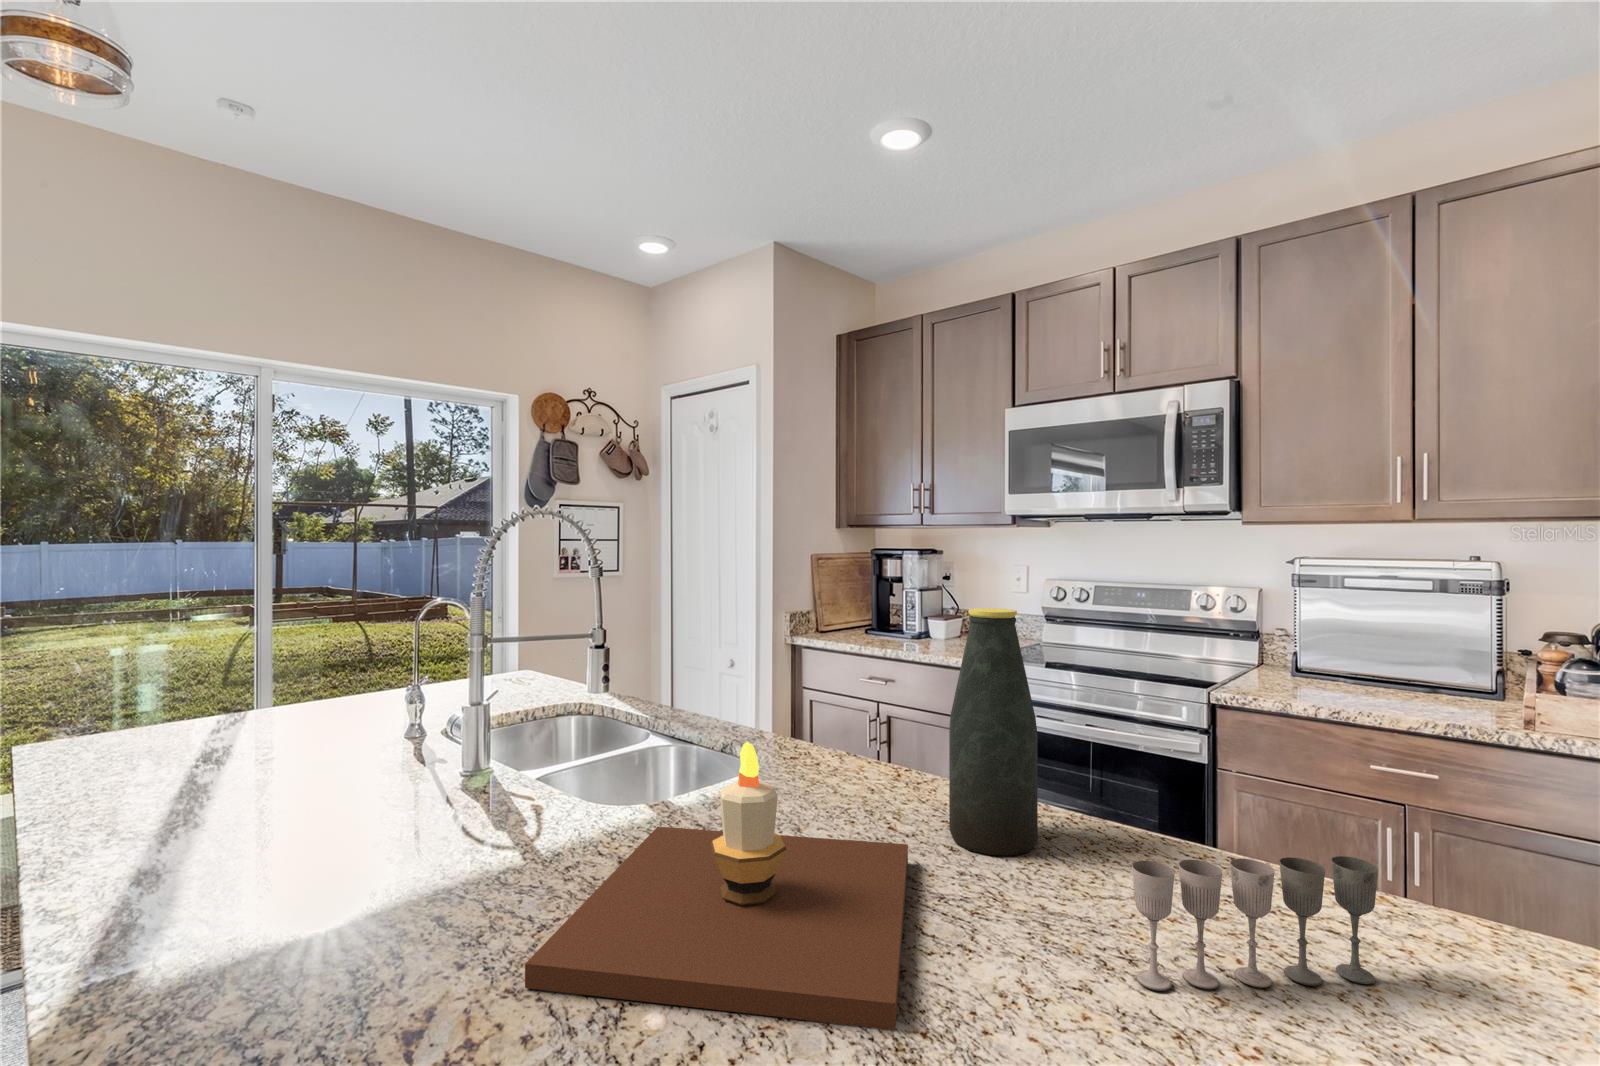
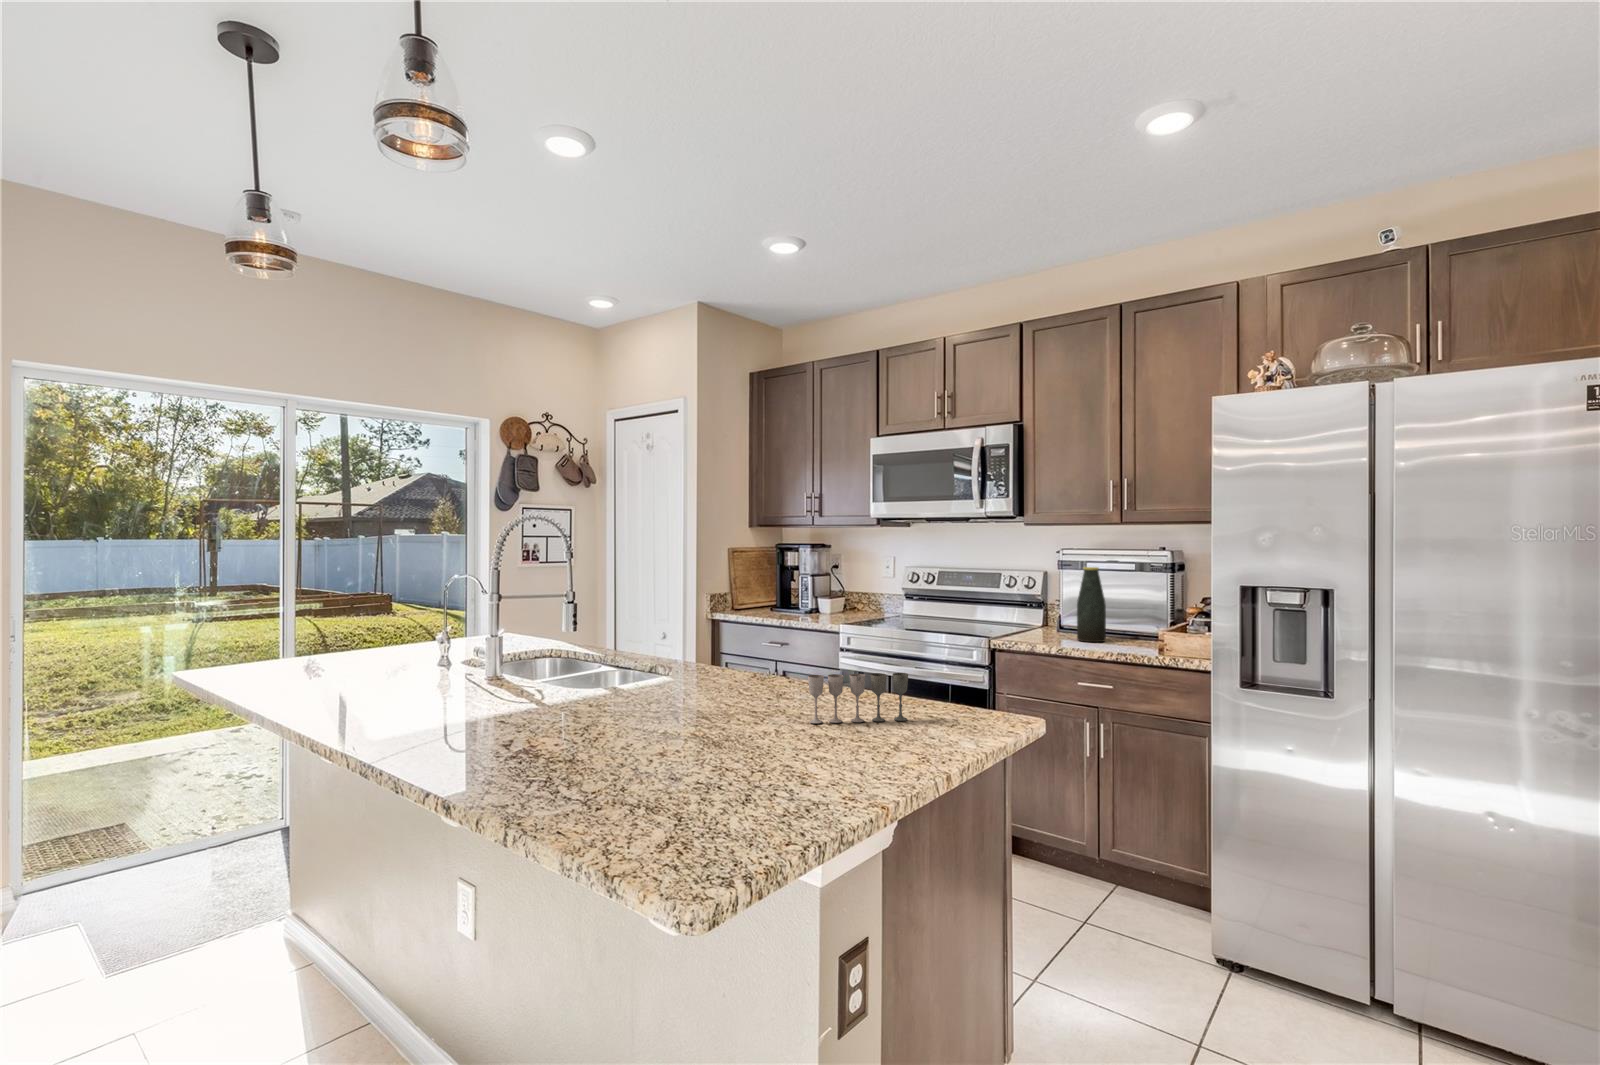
bottle: present [949,608,1038,855] -> present [1077,567,1106,642]
candle: present [525,742,908,1030] -> none [553,634,734,733]

